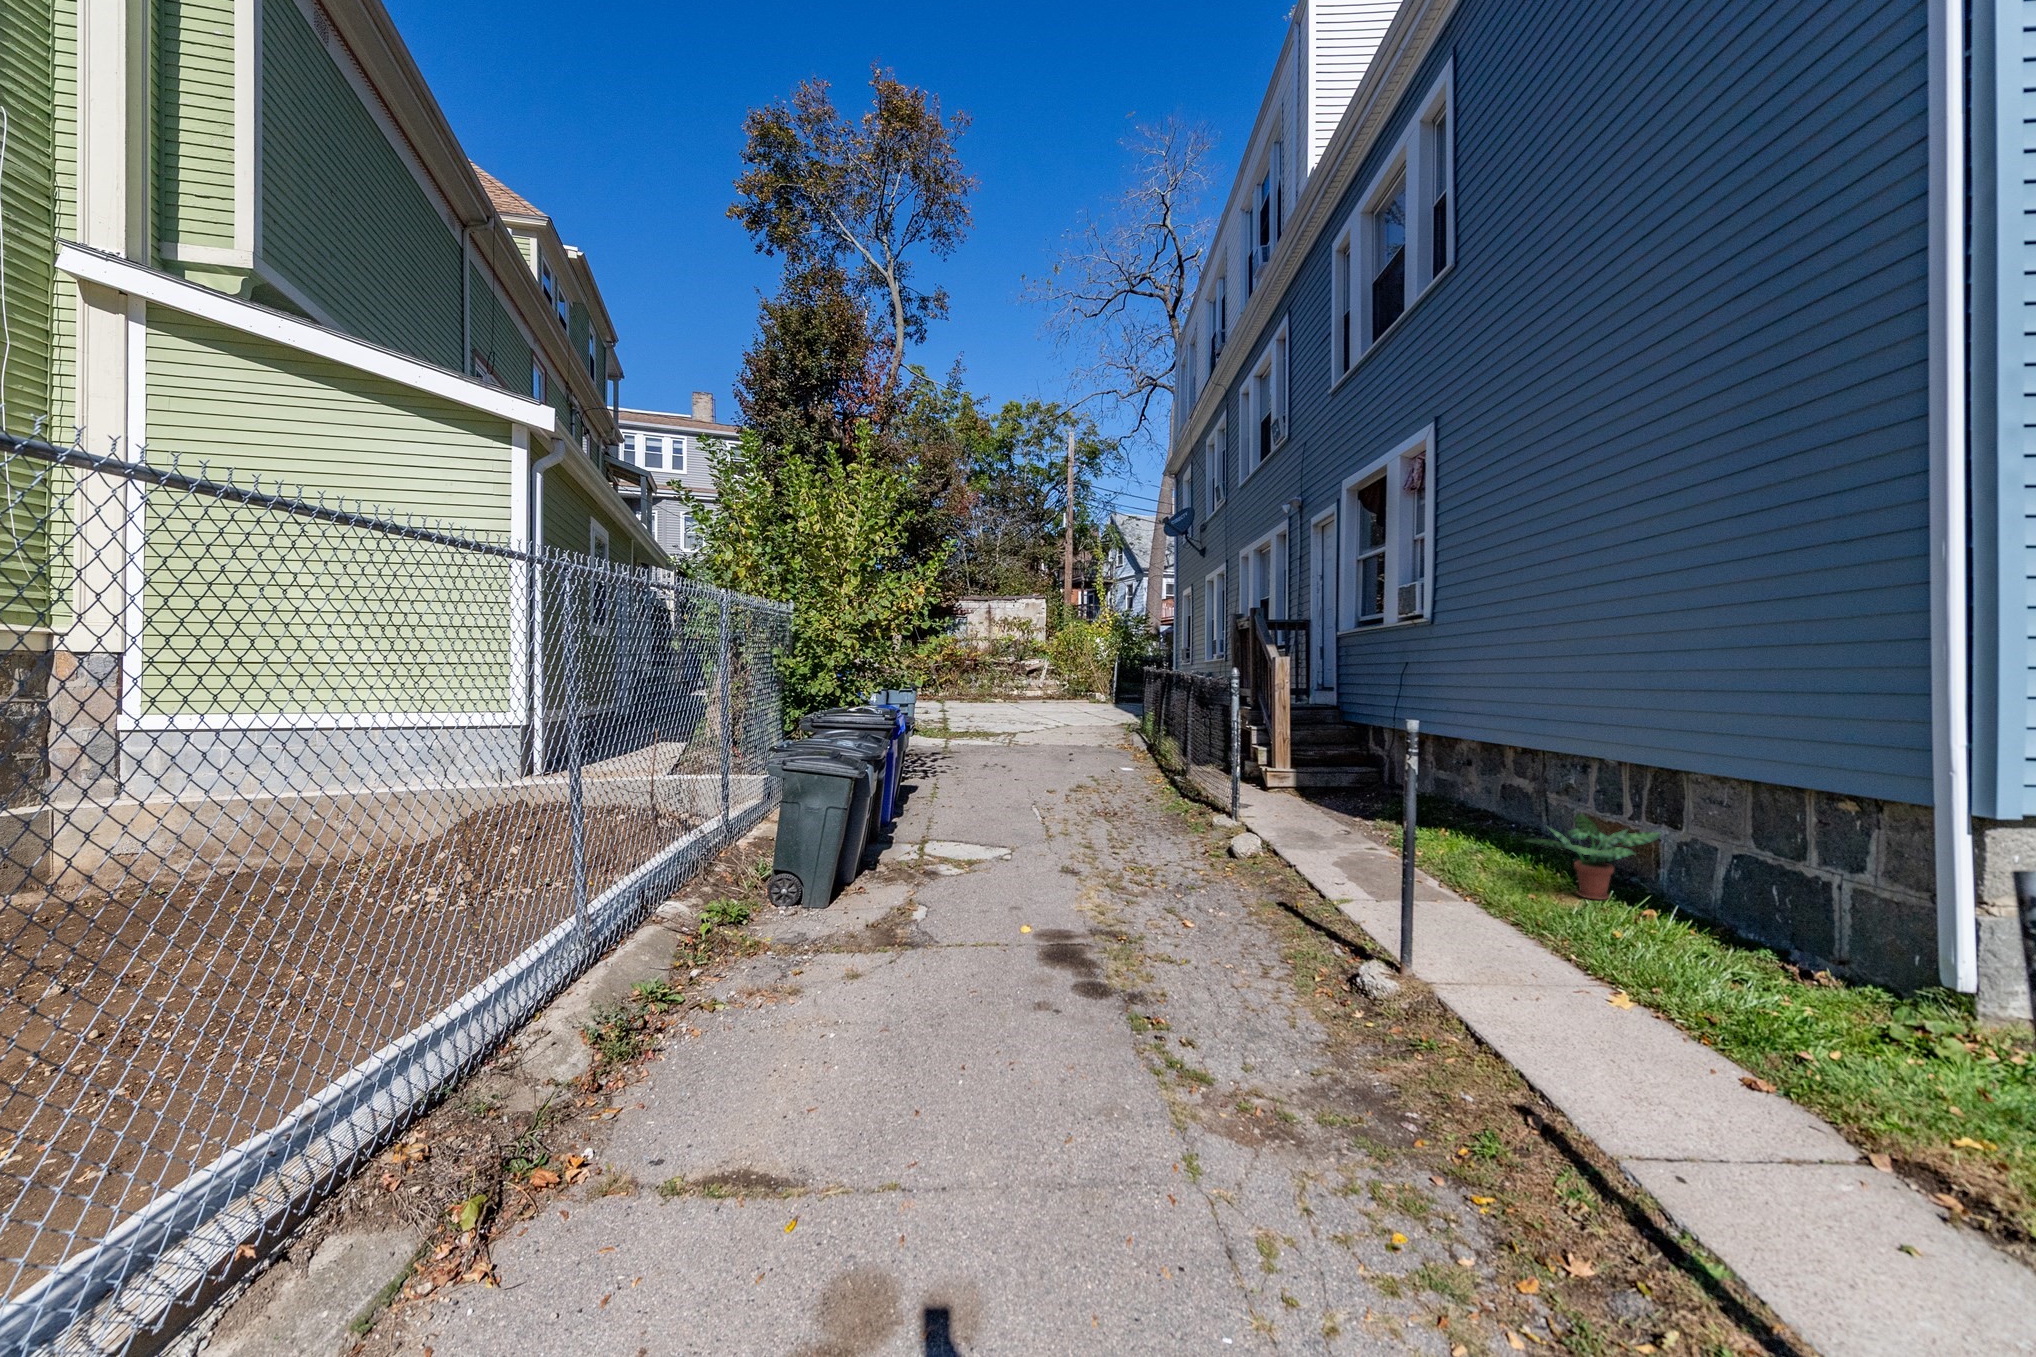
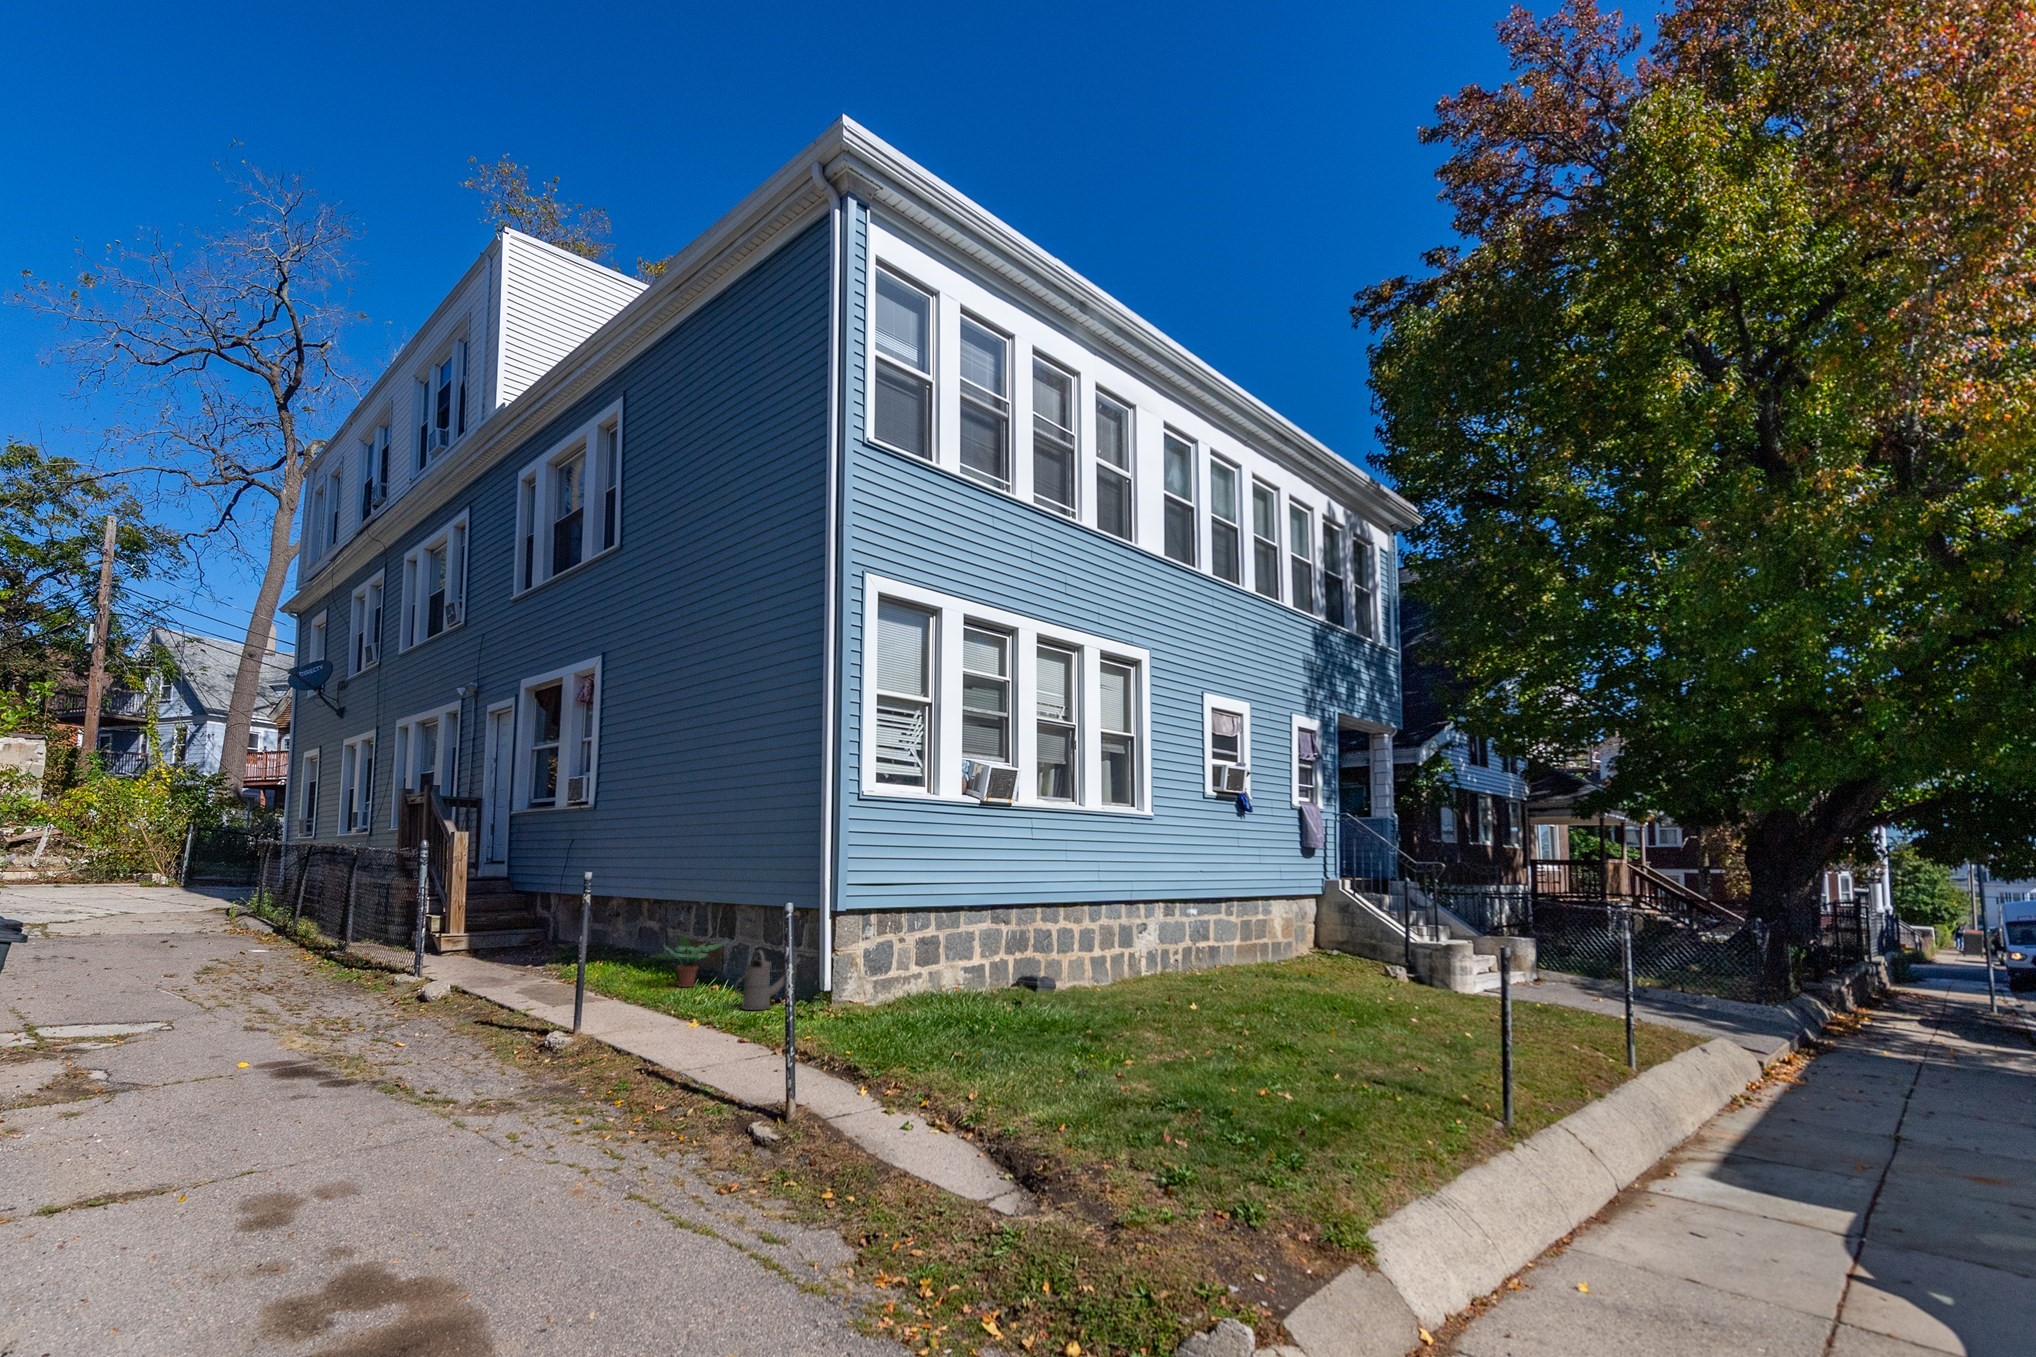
watering can: none [1716,876,1872,999] -> present [735,950,800,1010]

